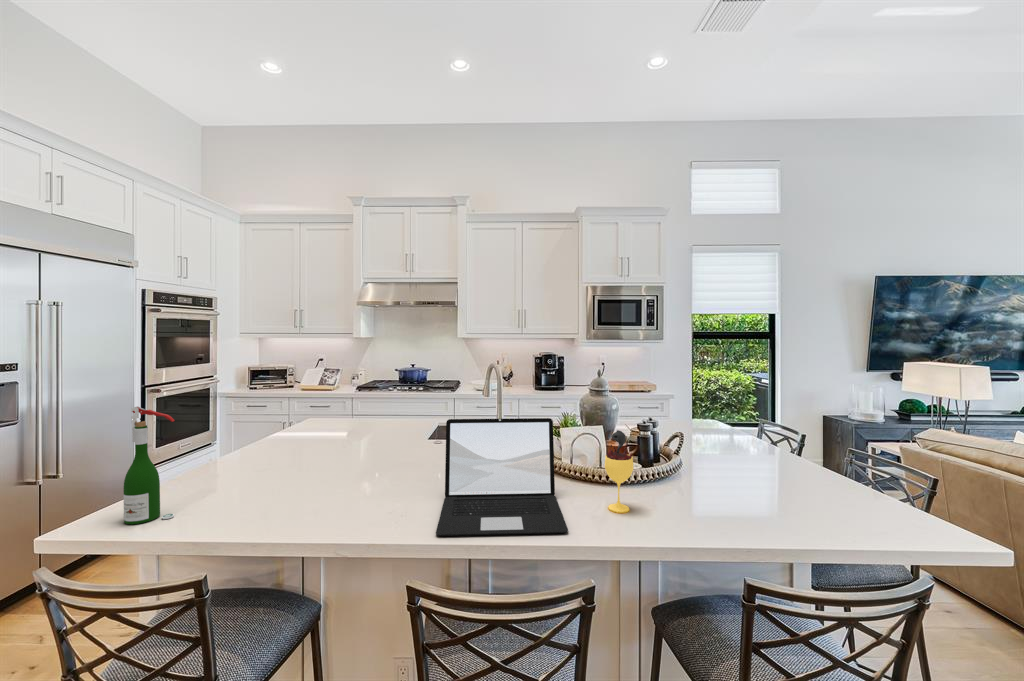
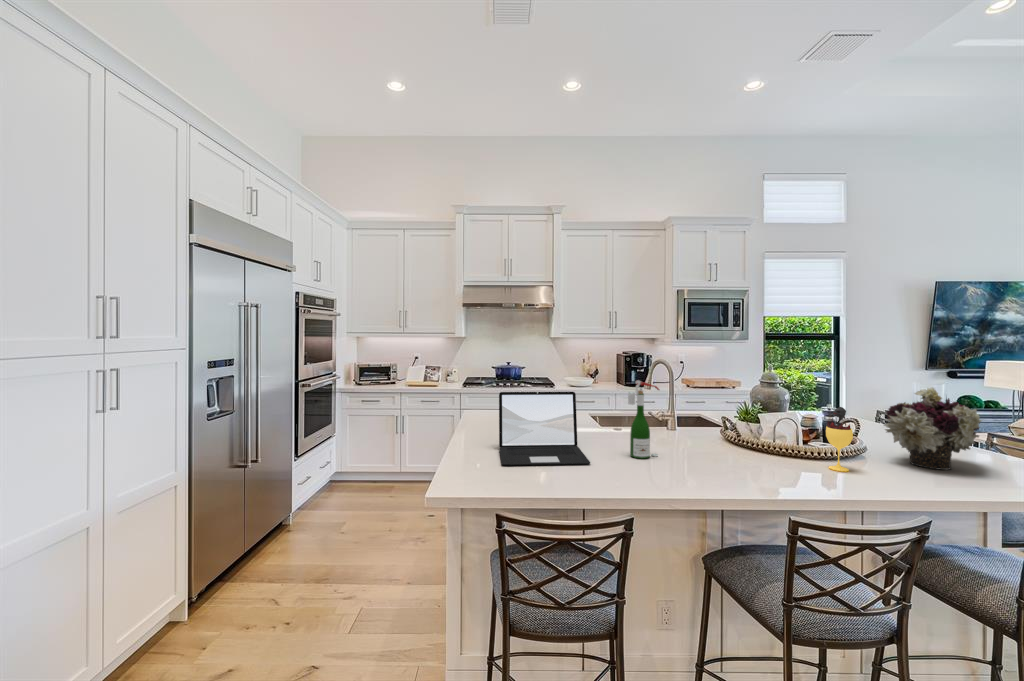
flower arrangement: none [687,405,800,510] -> present [884,388,982,470]
wine bottle: present [123,407,175,524] -> present [628,380,659,459]
laptop: present [436,418,568,536] -> present [499,392,590,465]

